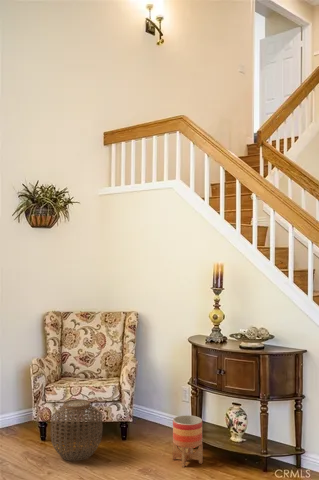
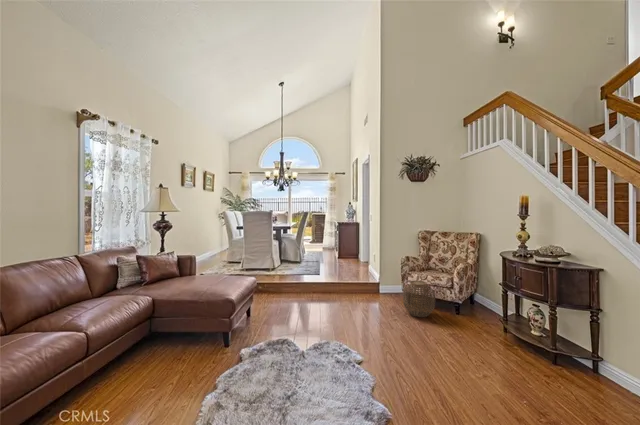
planter: present [173,415,203,467] -> none [479,305,503,342]

